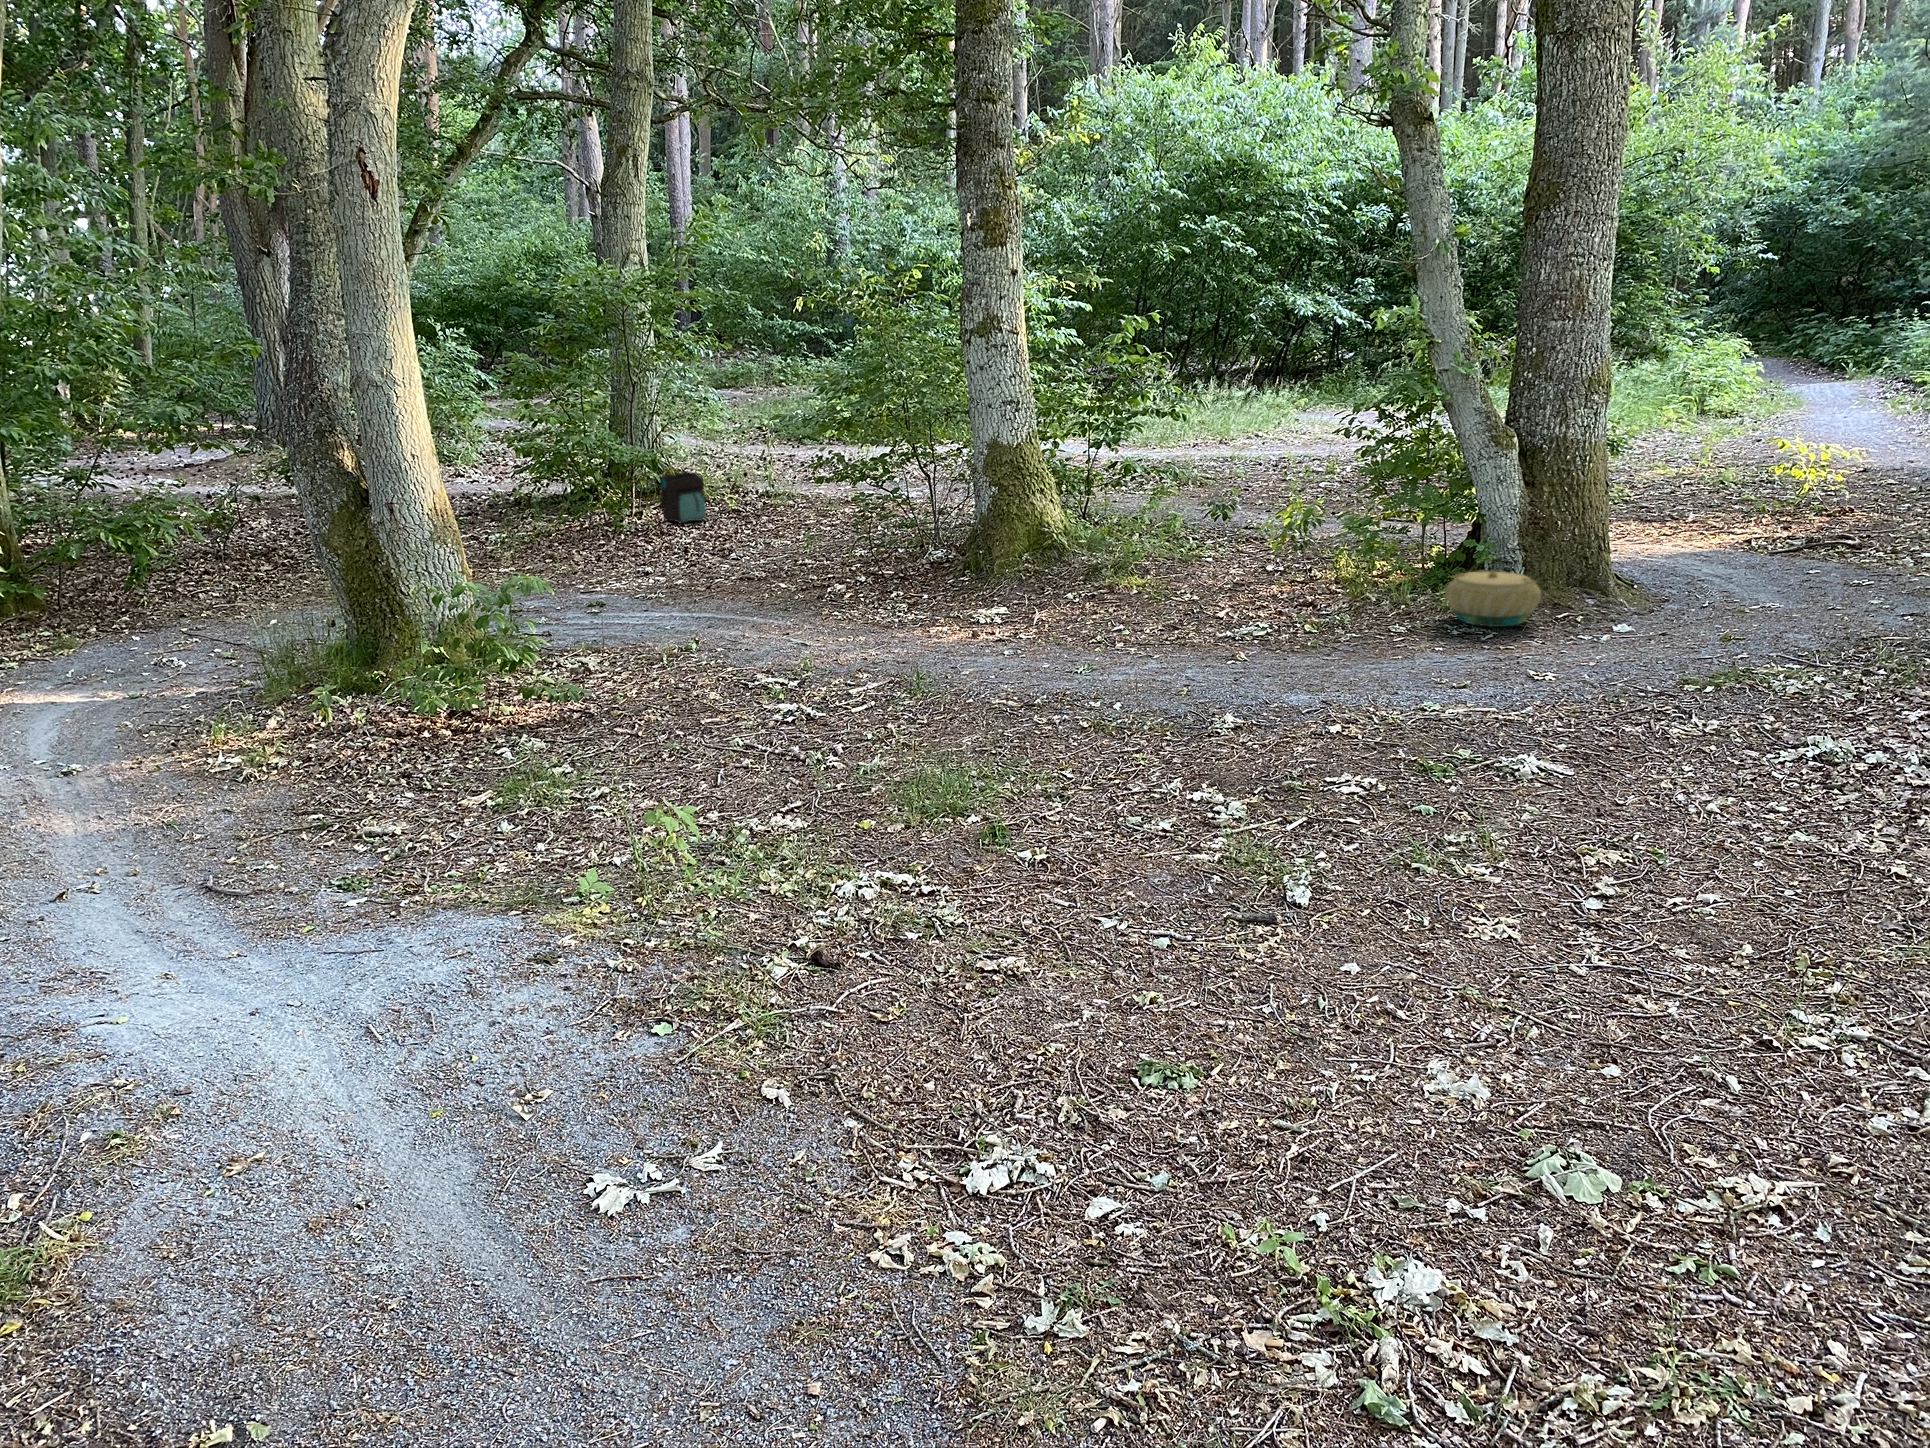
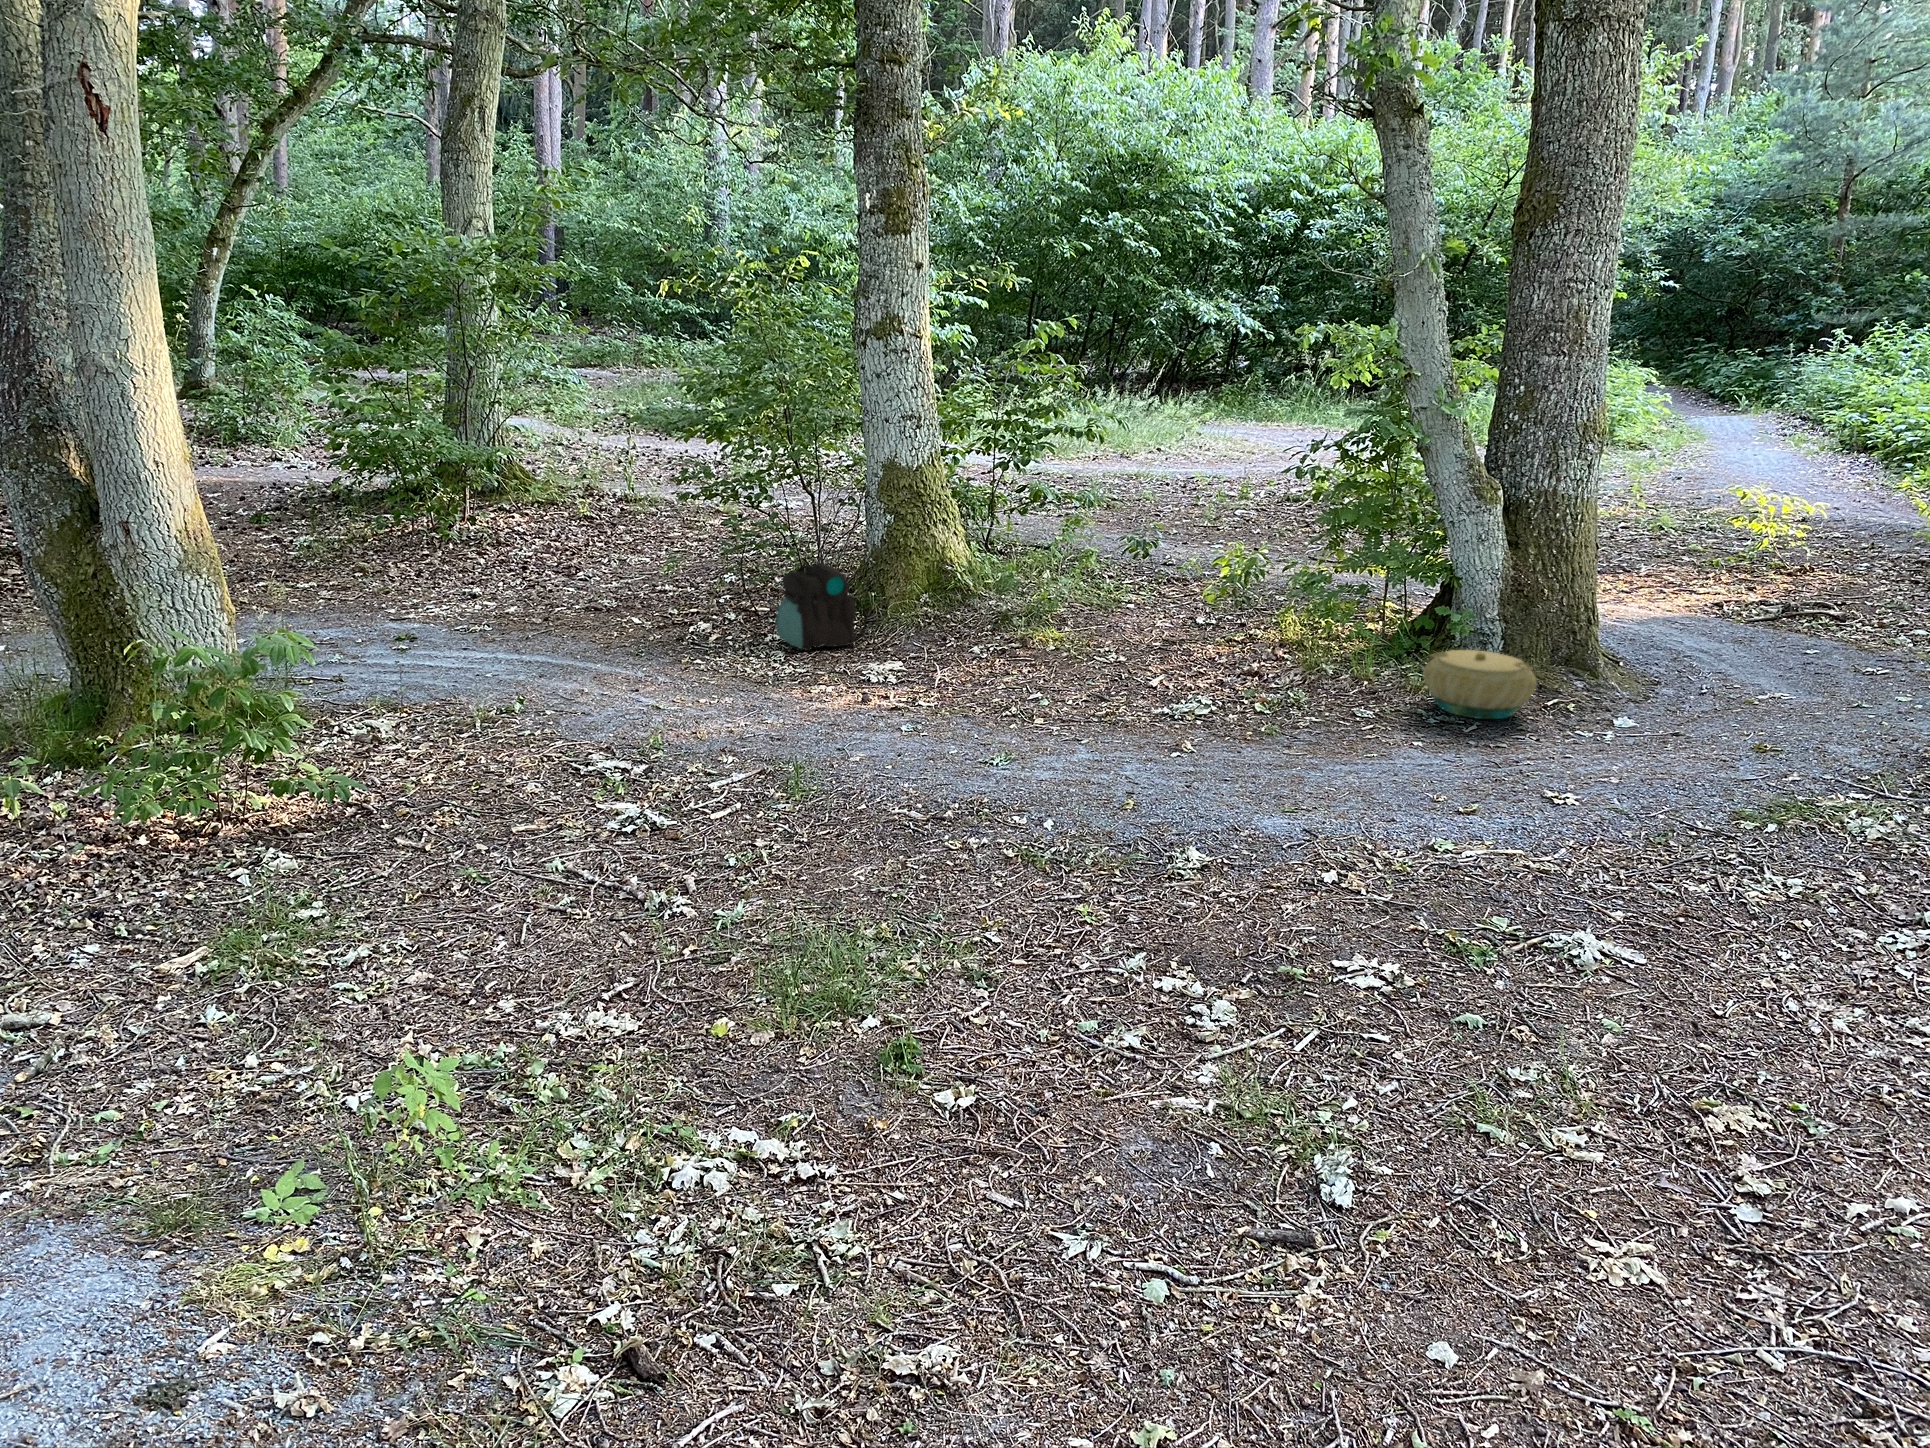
backpack: present [659,471,706,524] -> present [776,563,867,651]

